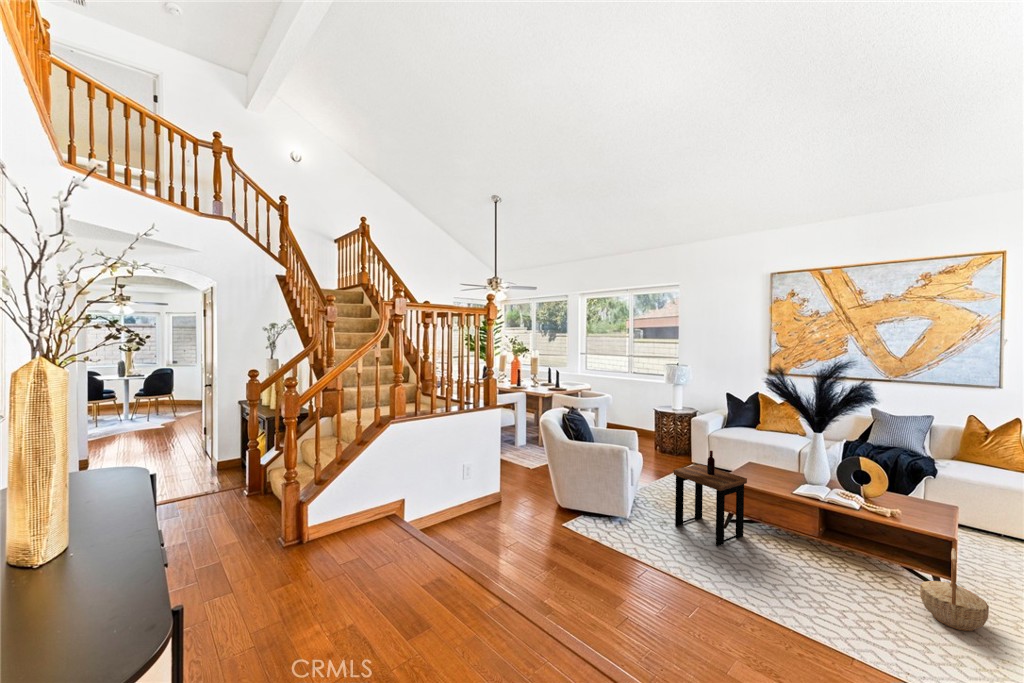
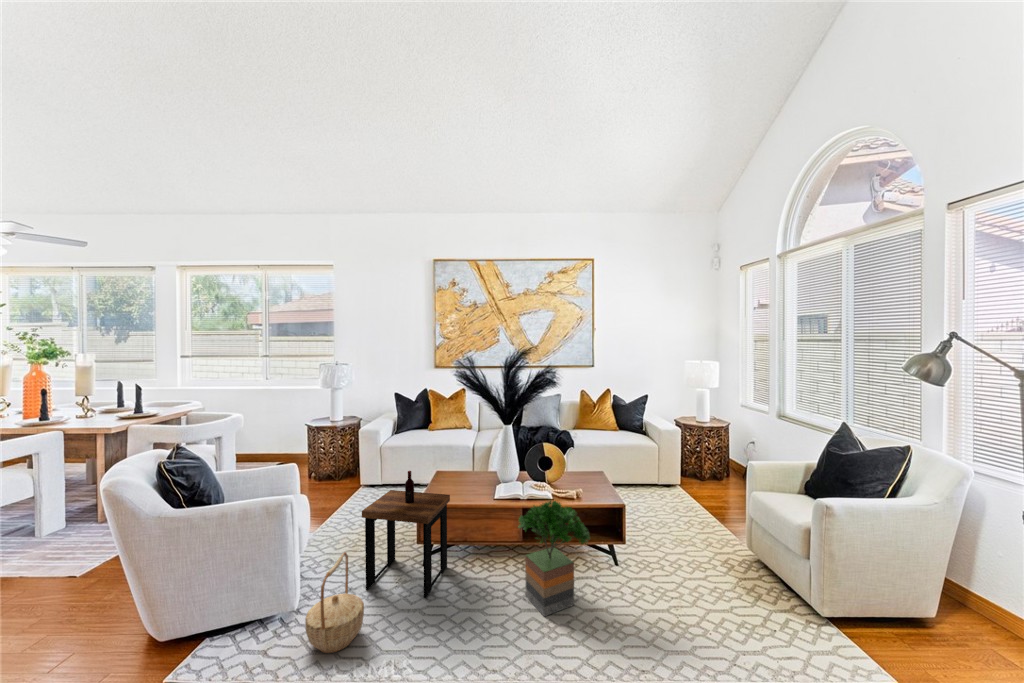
potted tree: none [799,501,881,605] -> present [518,501,590,617]
basket: present [920,548,989,631] -> present [305,552,364,653]

